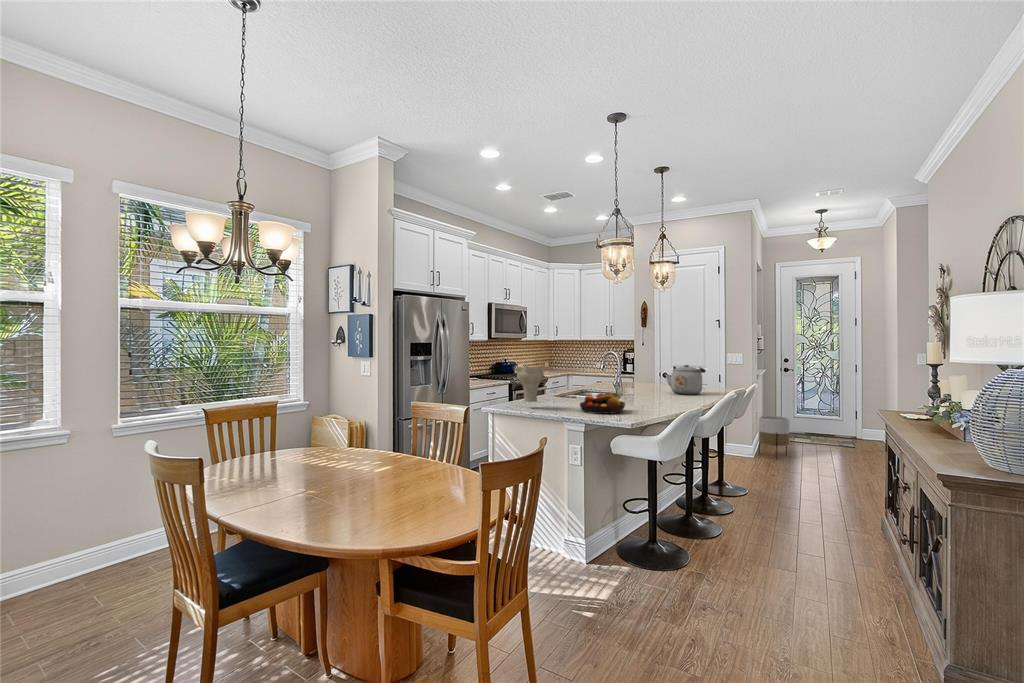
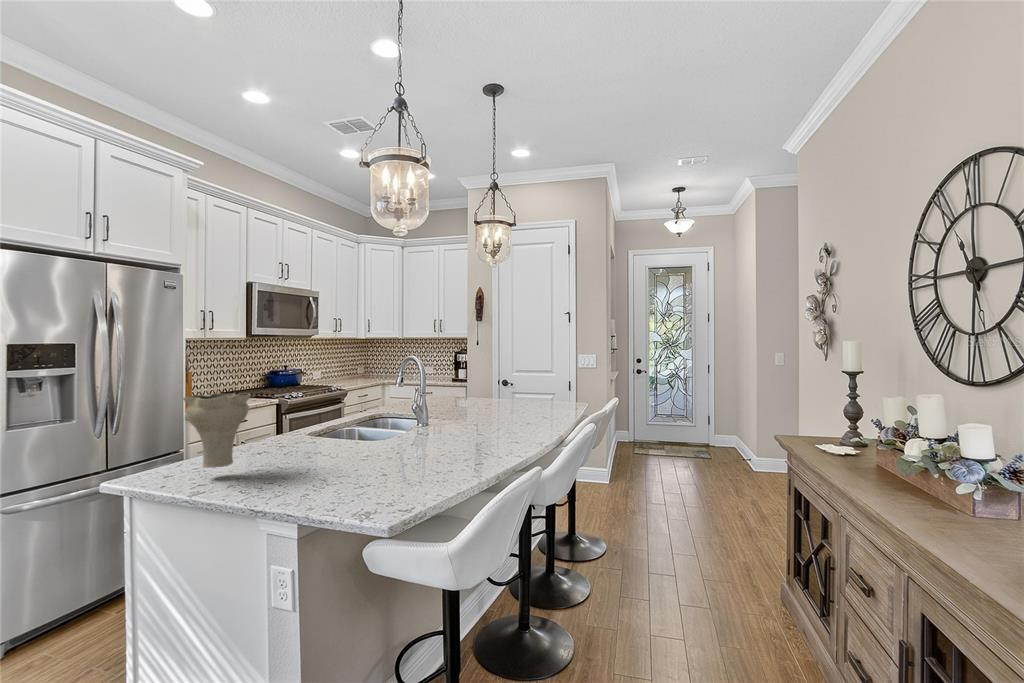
kettle: present [666,365,706,395] -> none [497,375,552,419]
fruit bowl: present [580,392,625,414] -> none [313,439,407,492]
planter: present [759,416,790,459] -> none [614,430,648,485]

